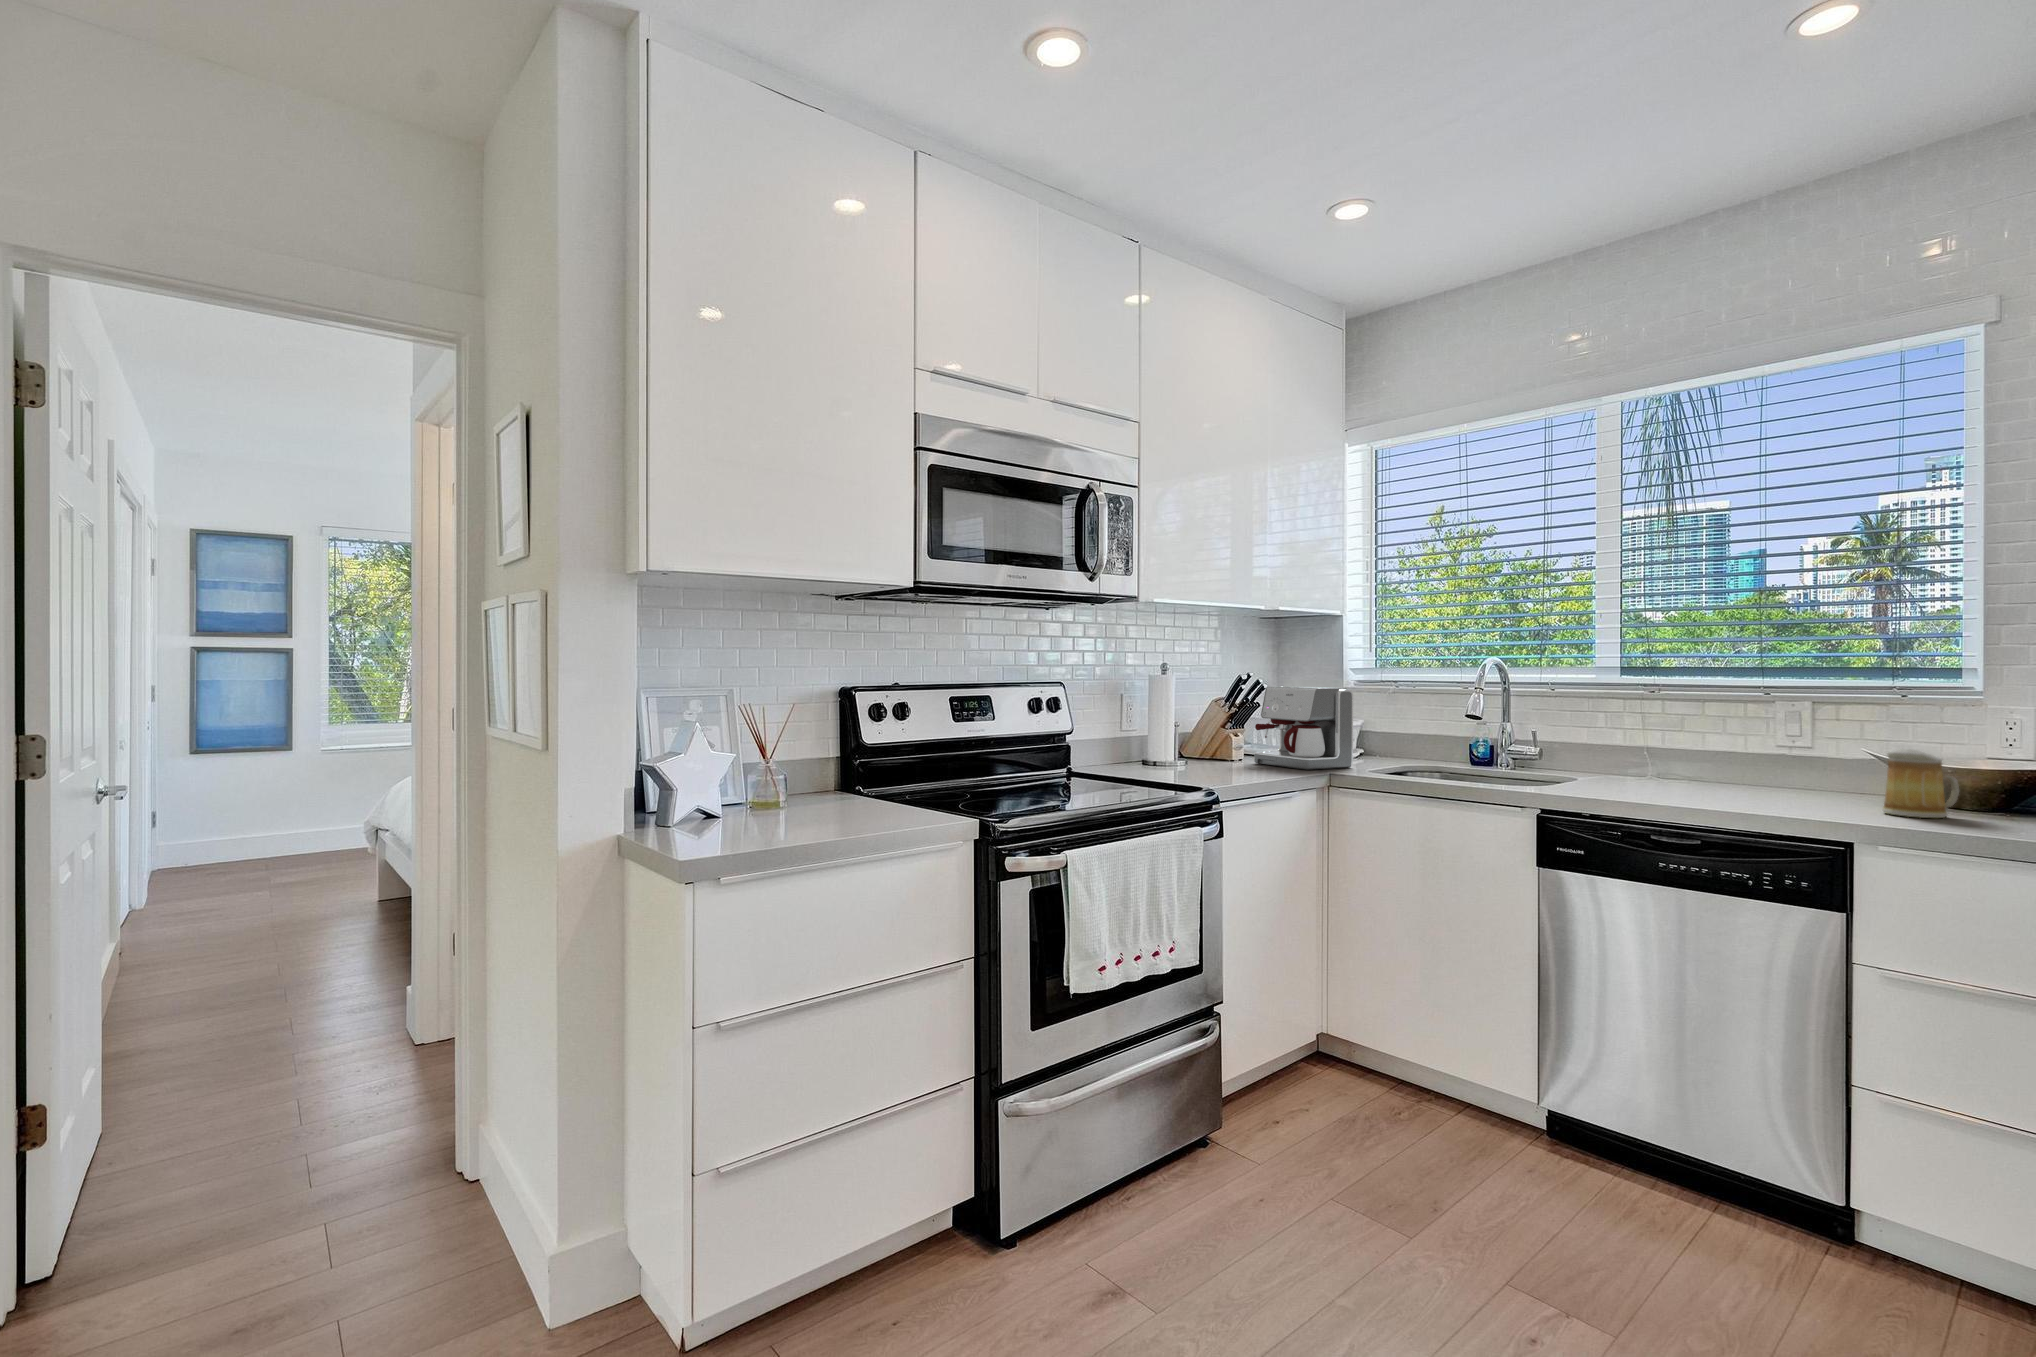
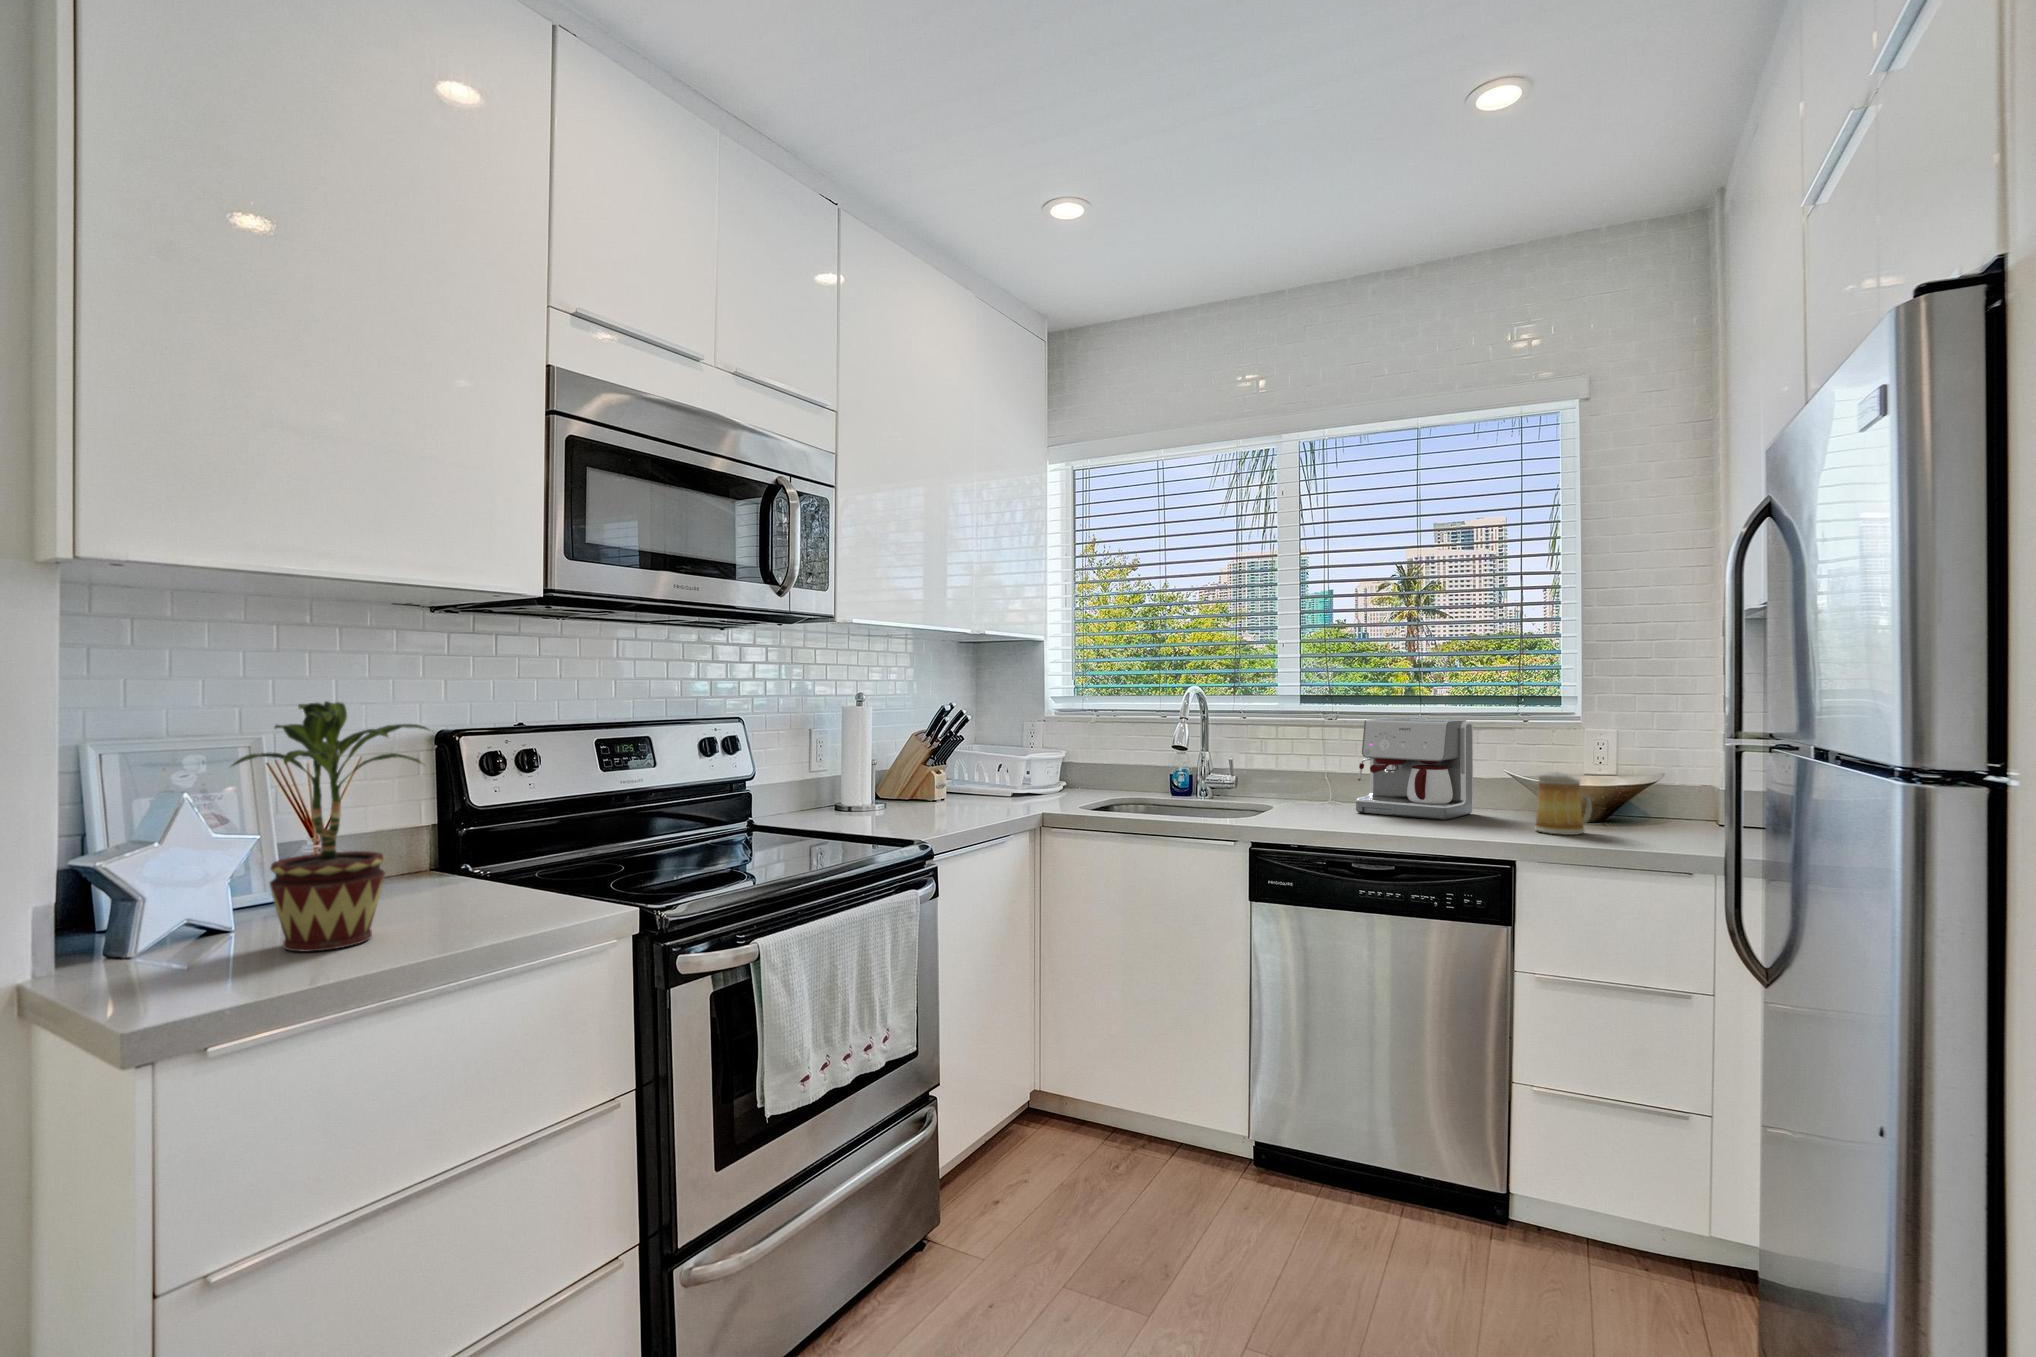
potted plant: none [722,662,842,831] -> present [232,701,429,952]
coffee maker: present [1254,686,1353,770] -> present [1356,718,1473,820]

